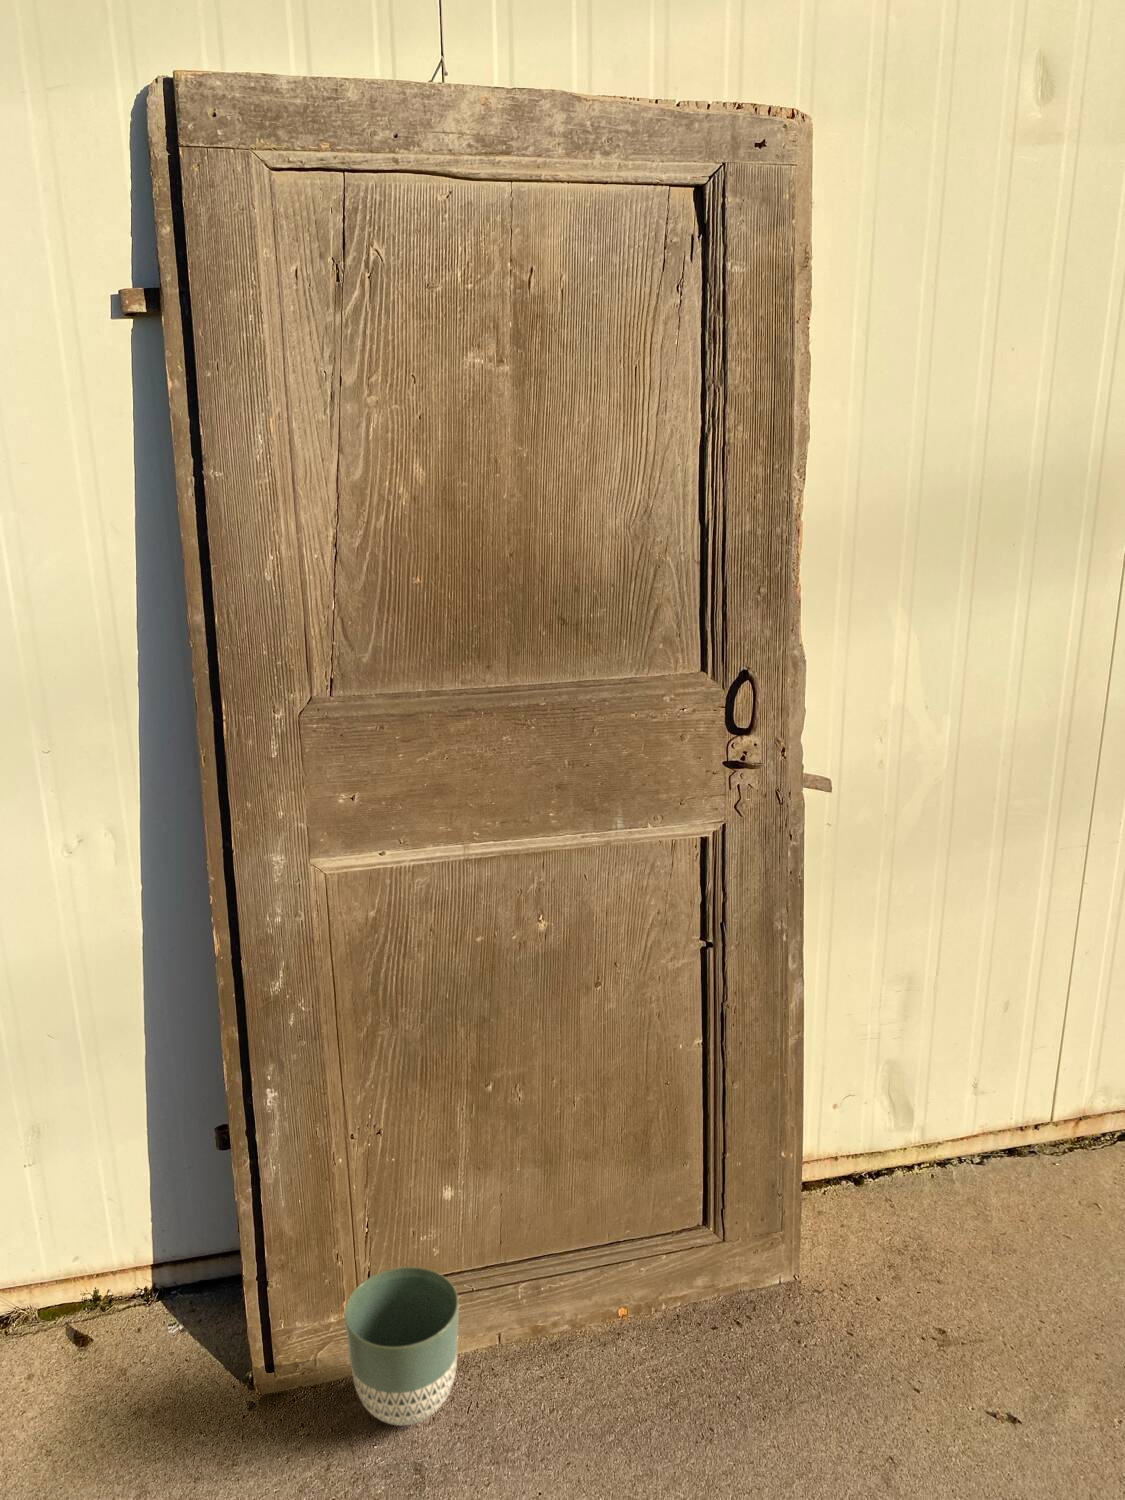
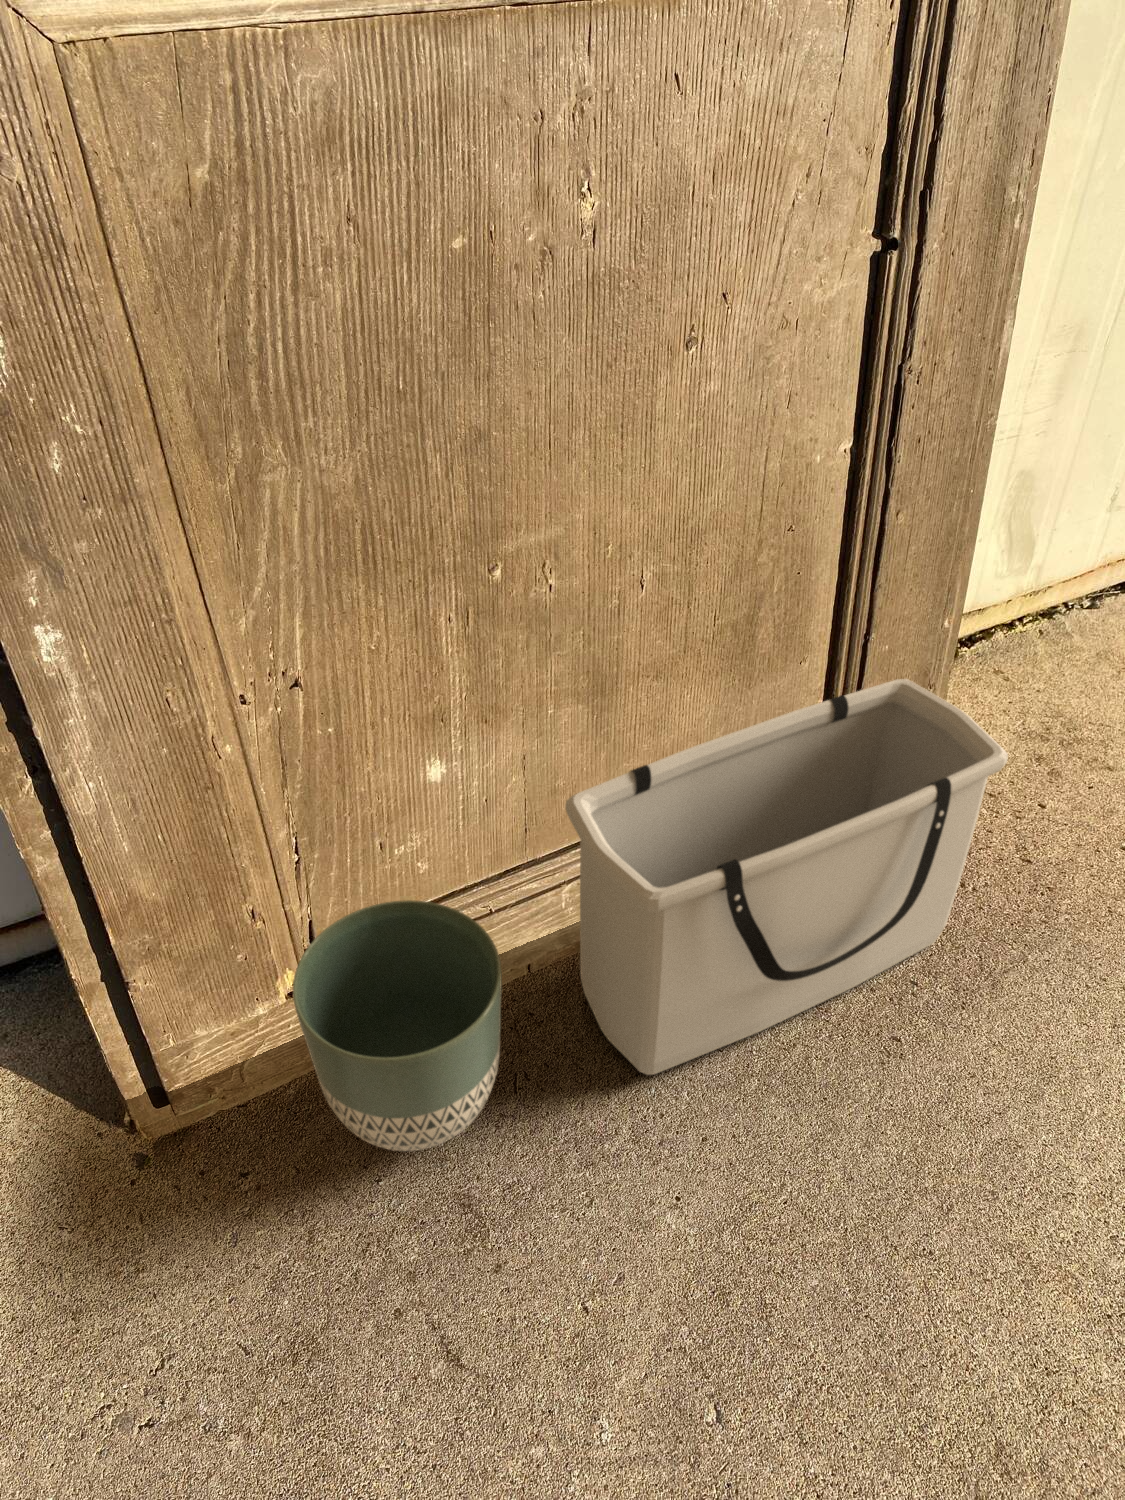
storage bin: none [514,1184,778,1415] -> present [565,679,1008,1075]

